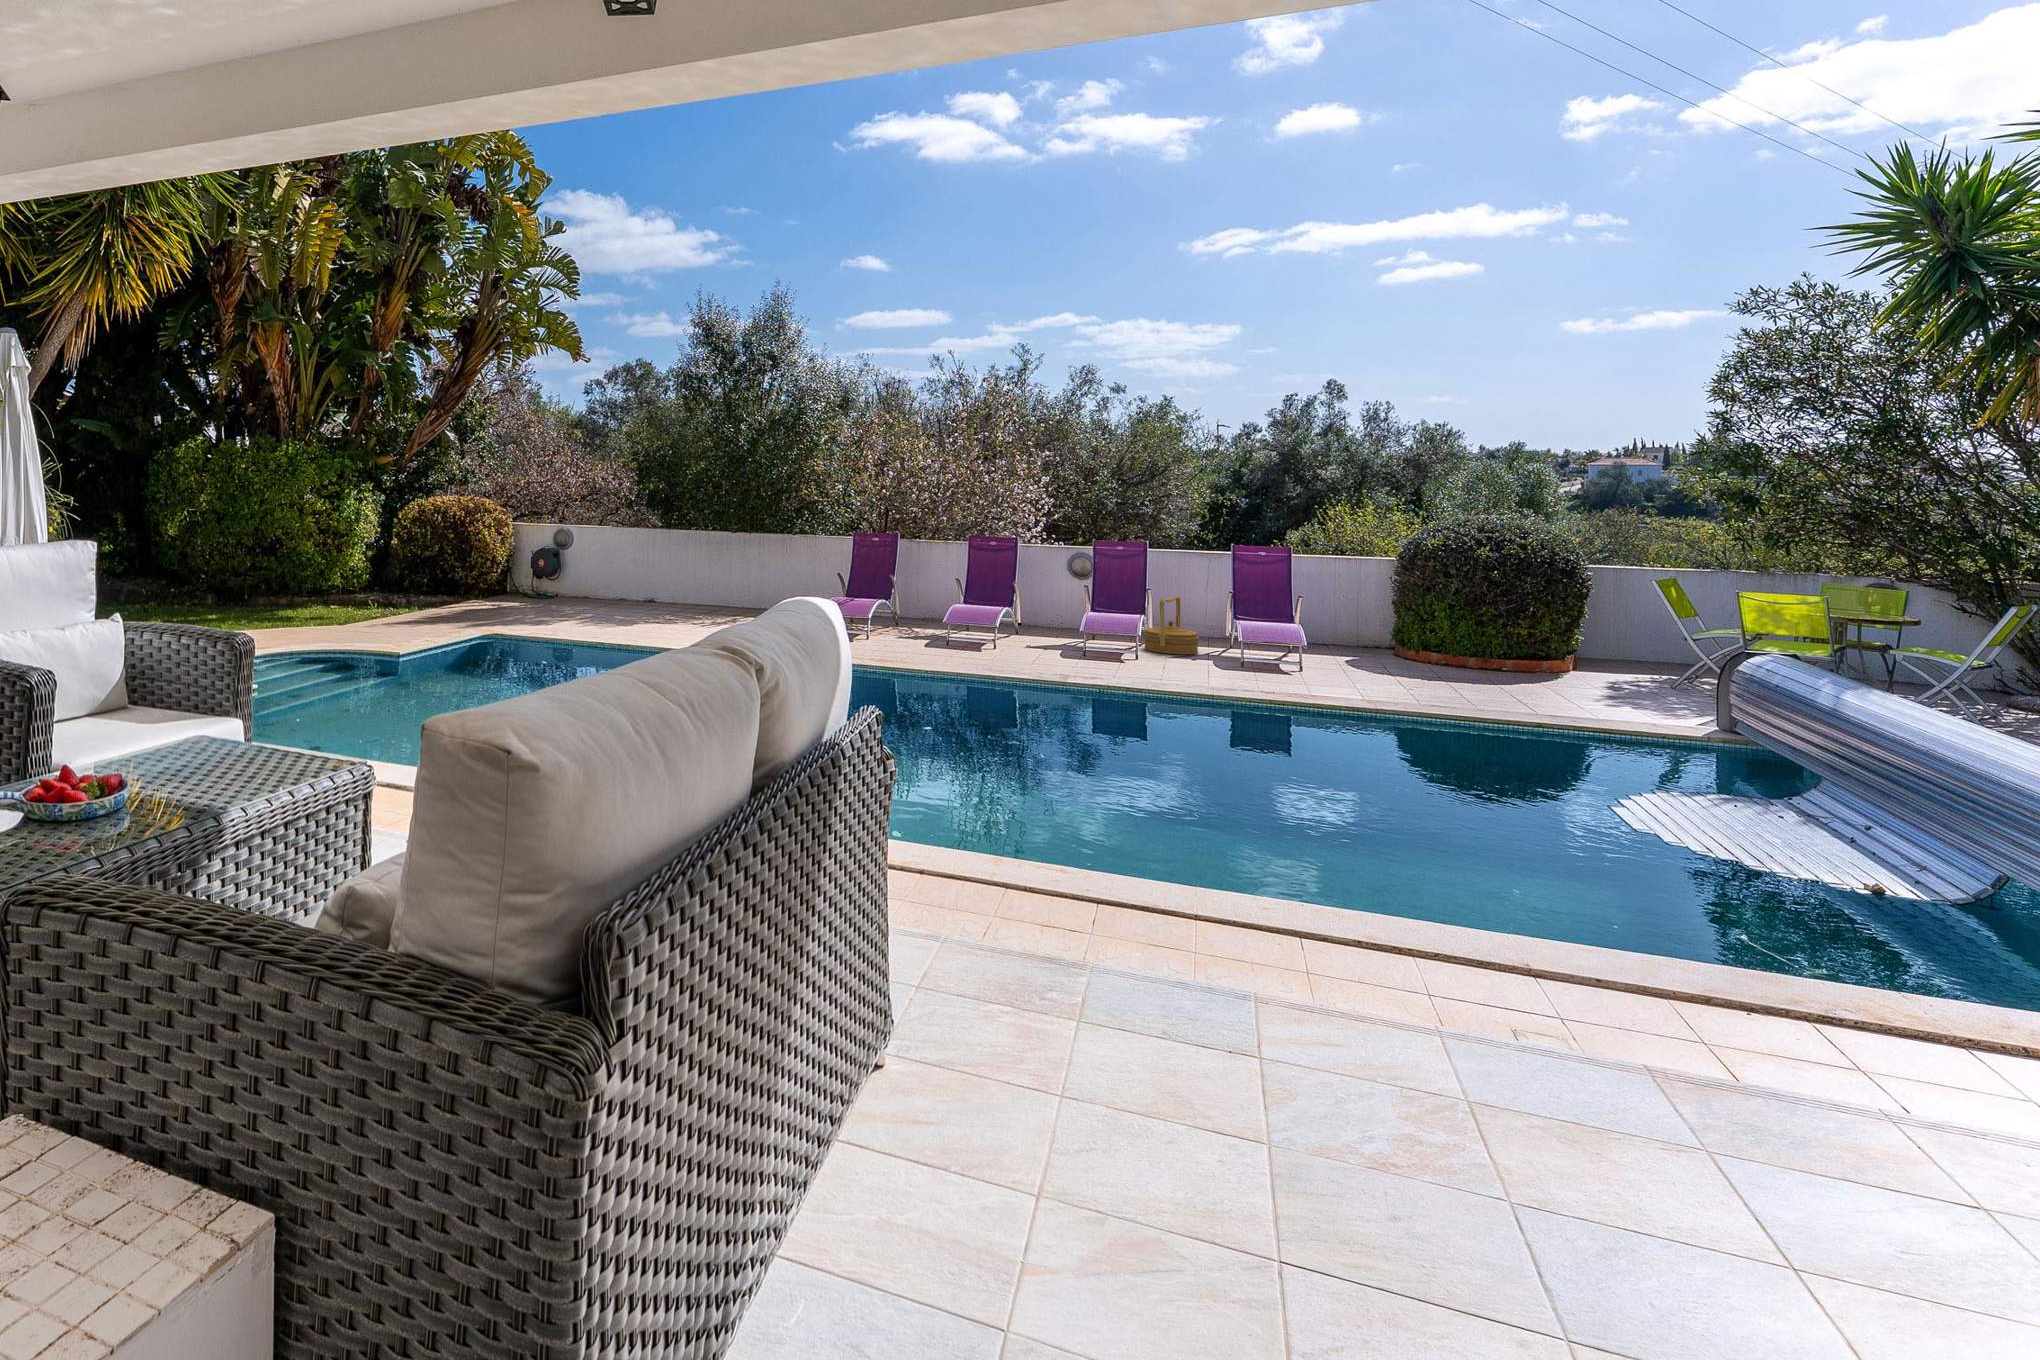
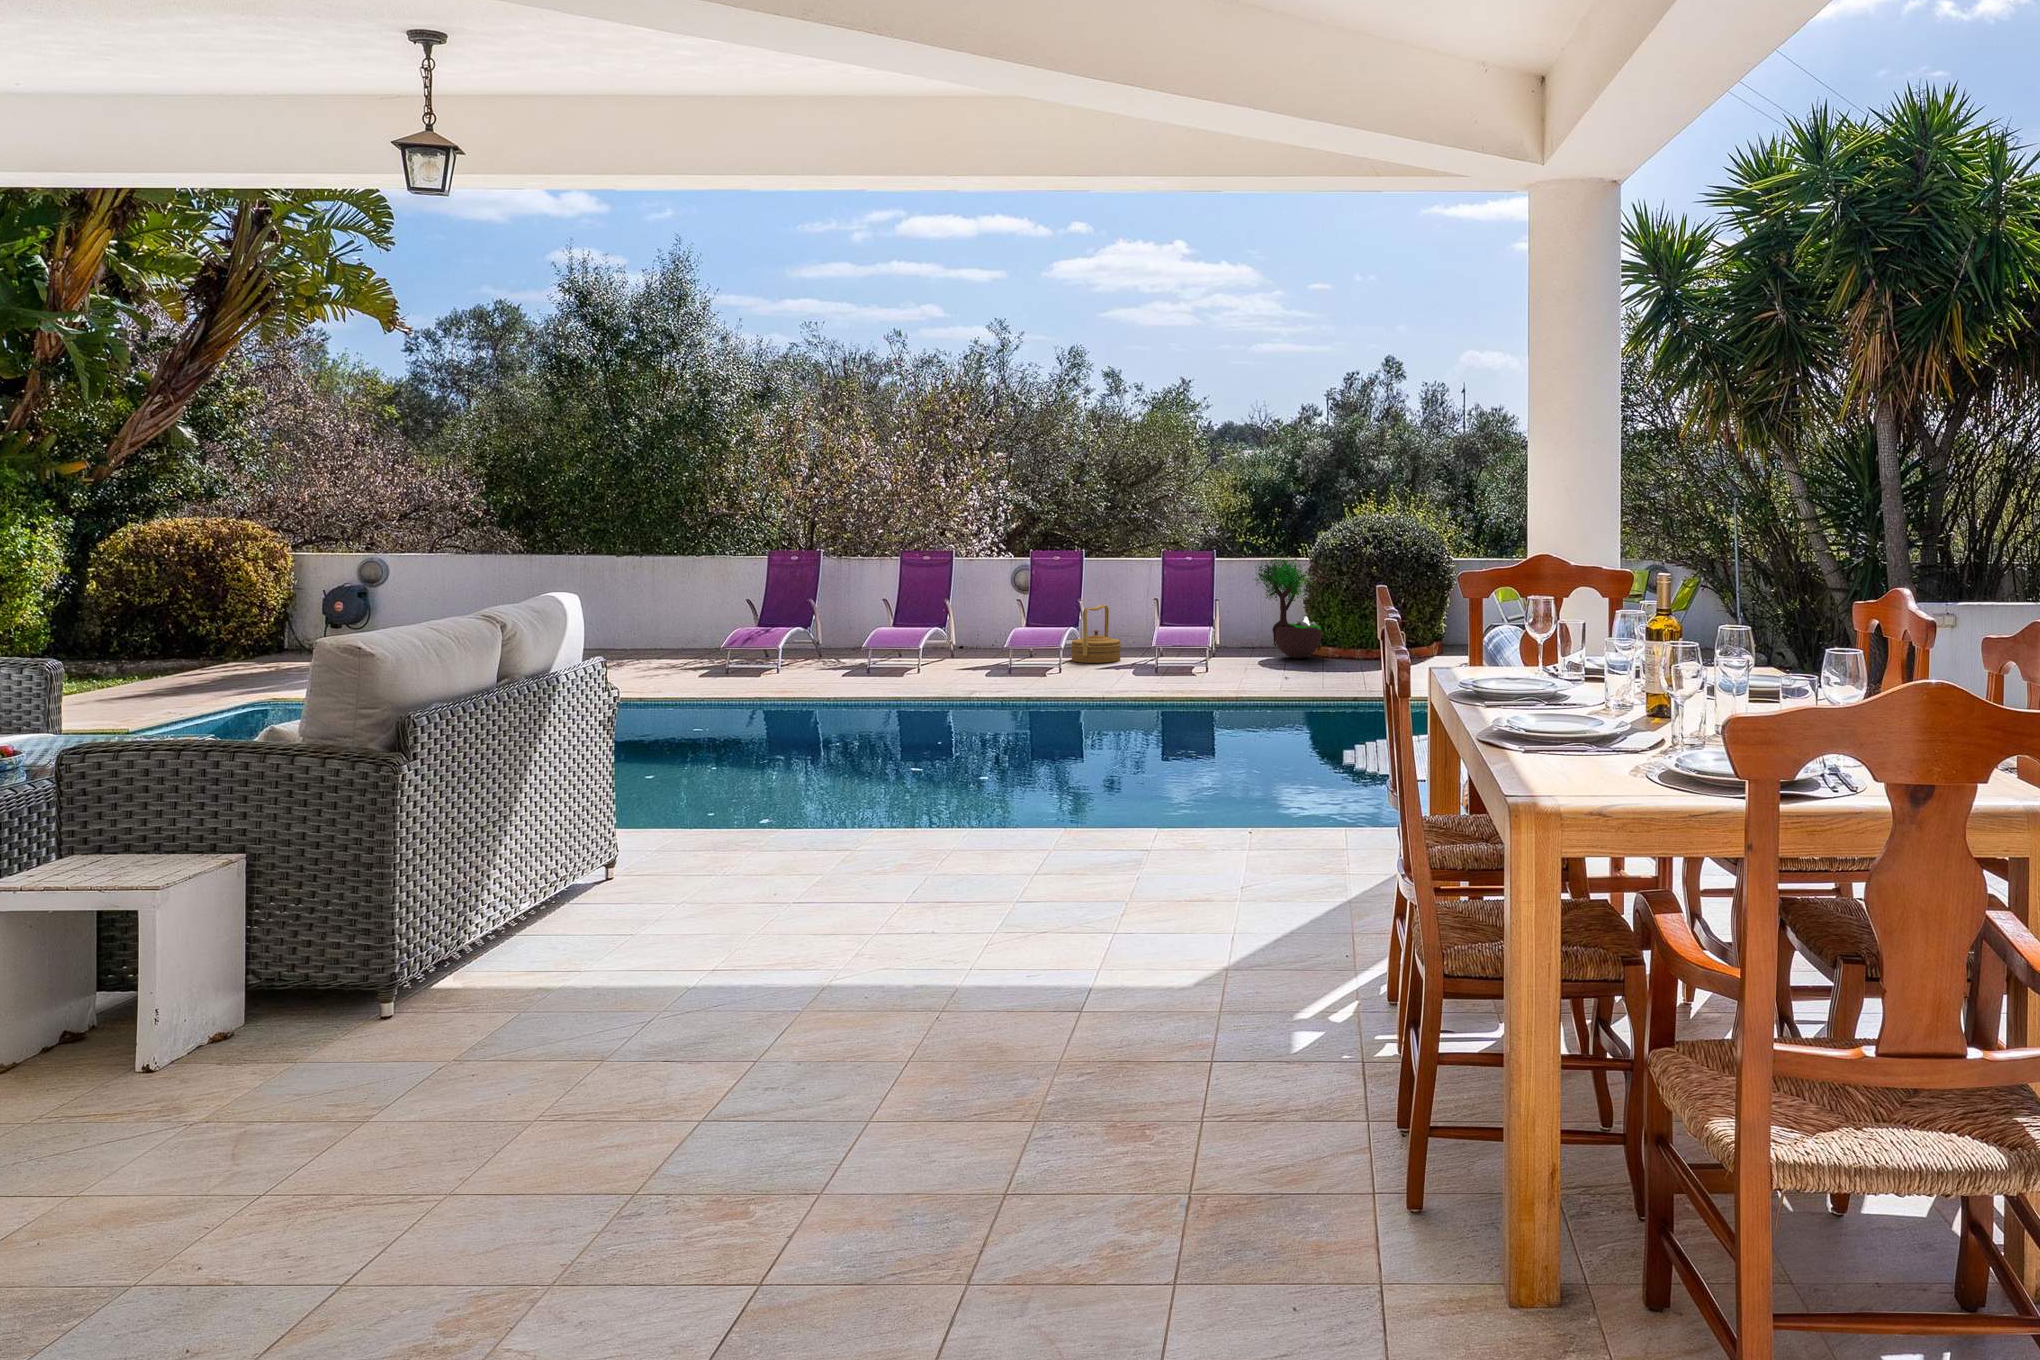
potted tree: none [1350,548,1445,666] -> present [1254,554,1321,658]

